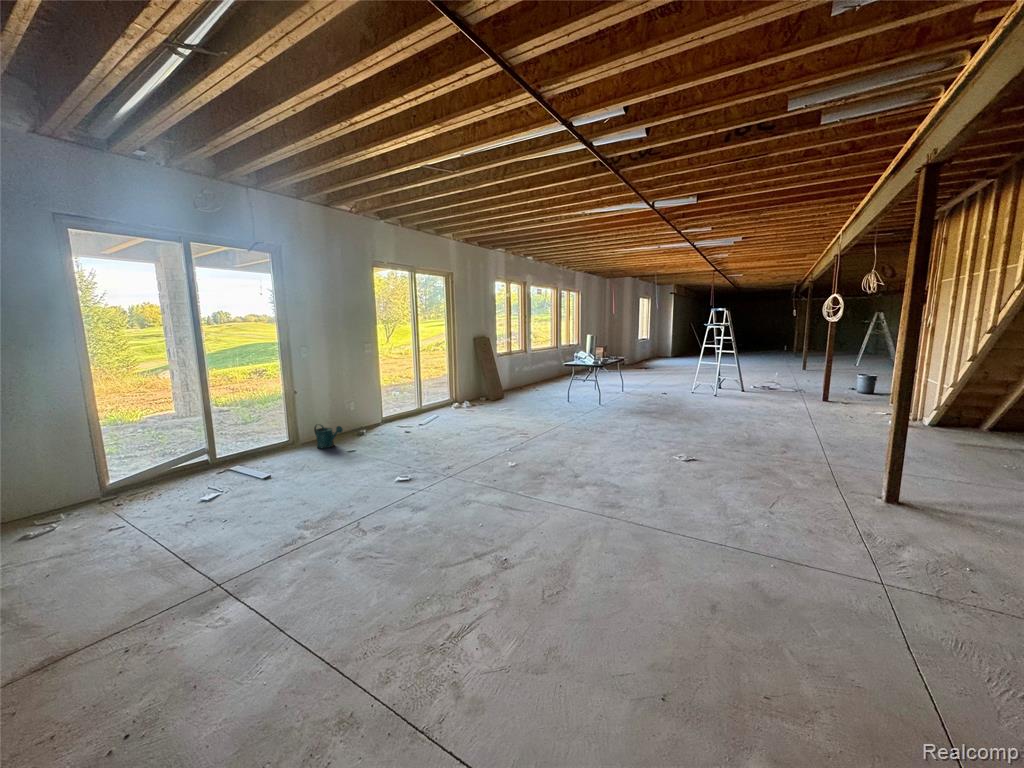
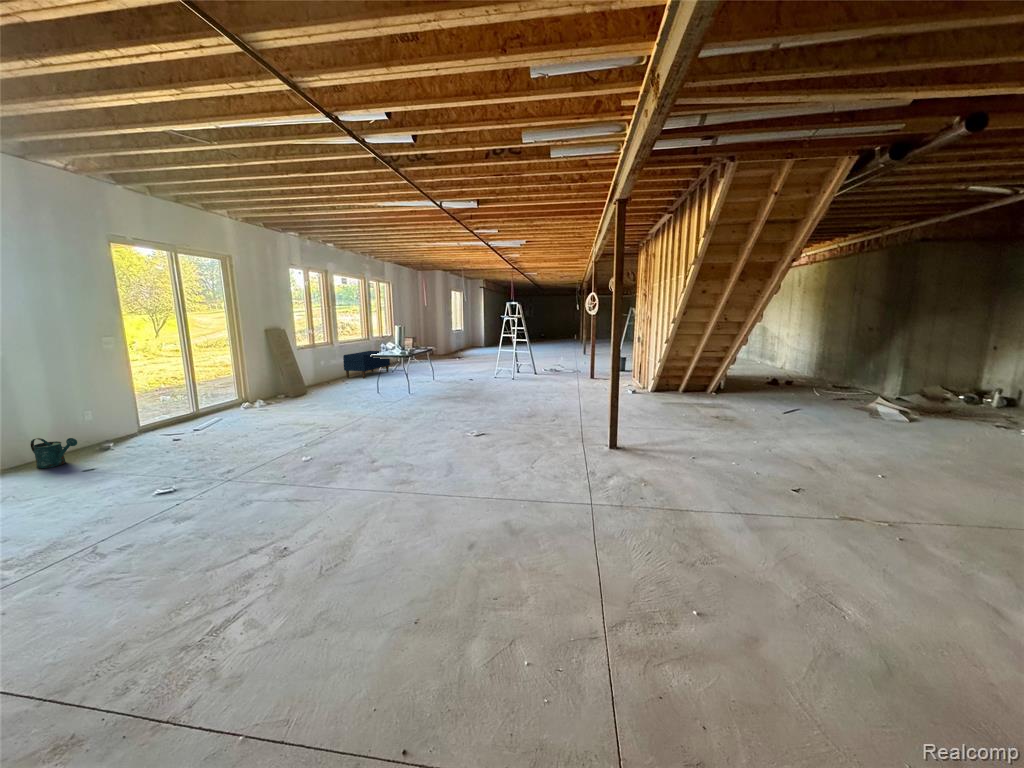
bench: none [535,360,577,387] -> present [343,351,390,378]

